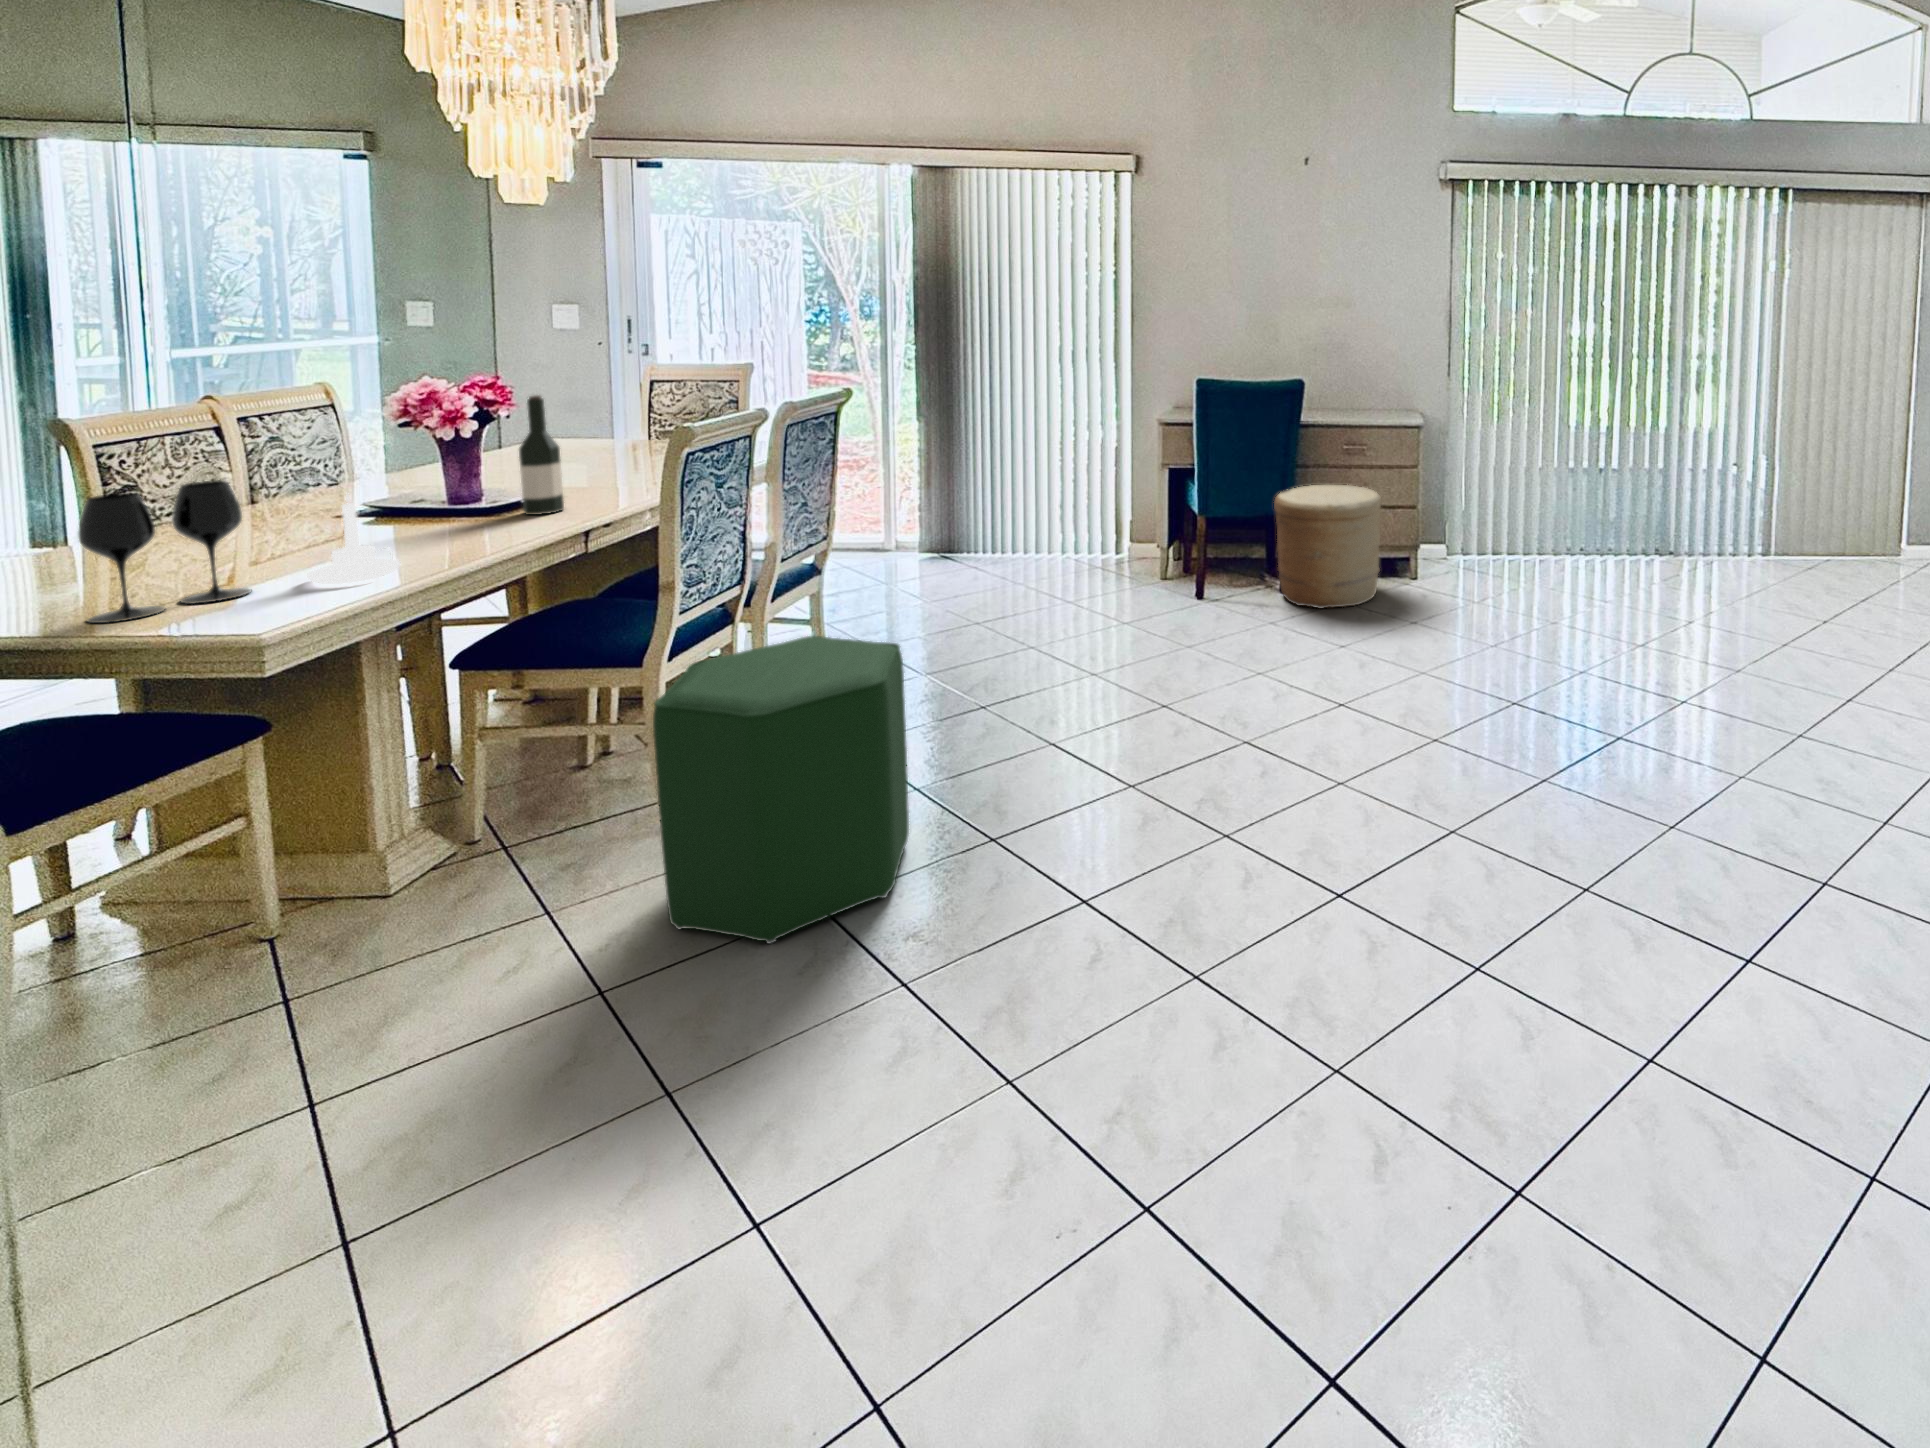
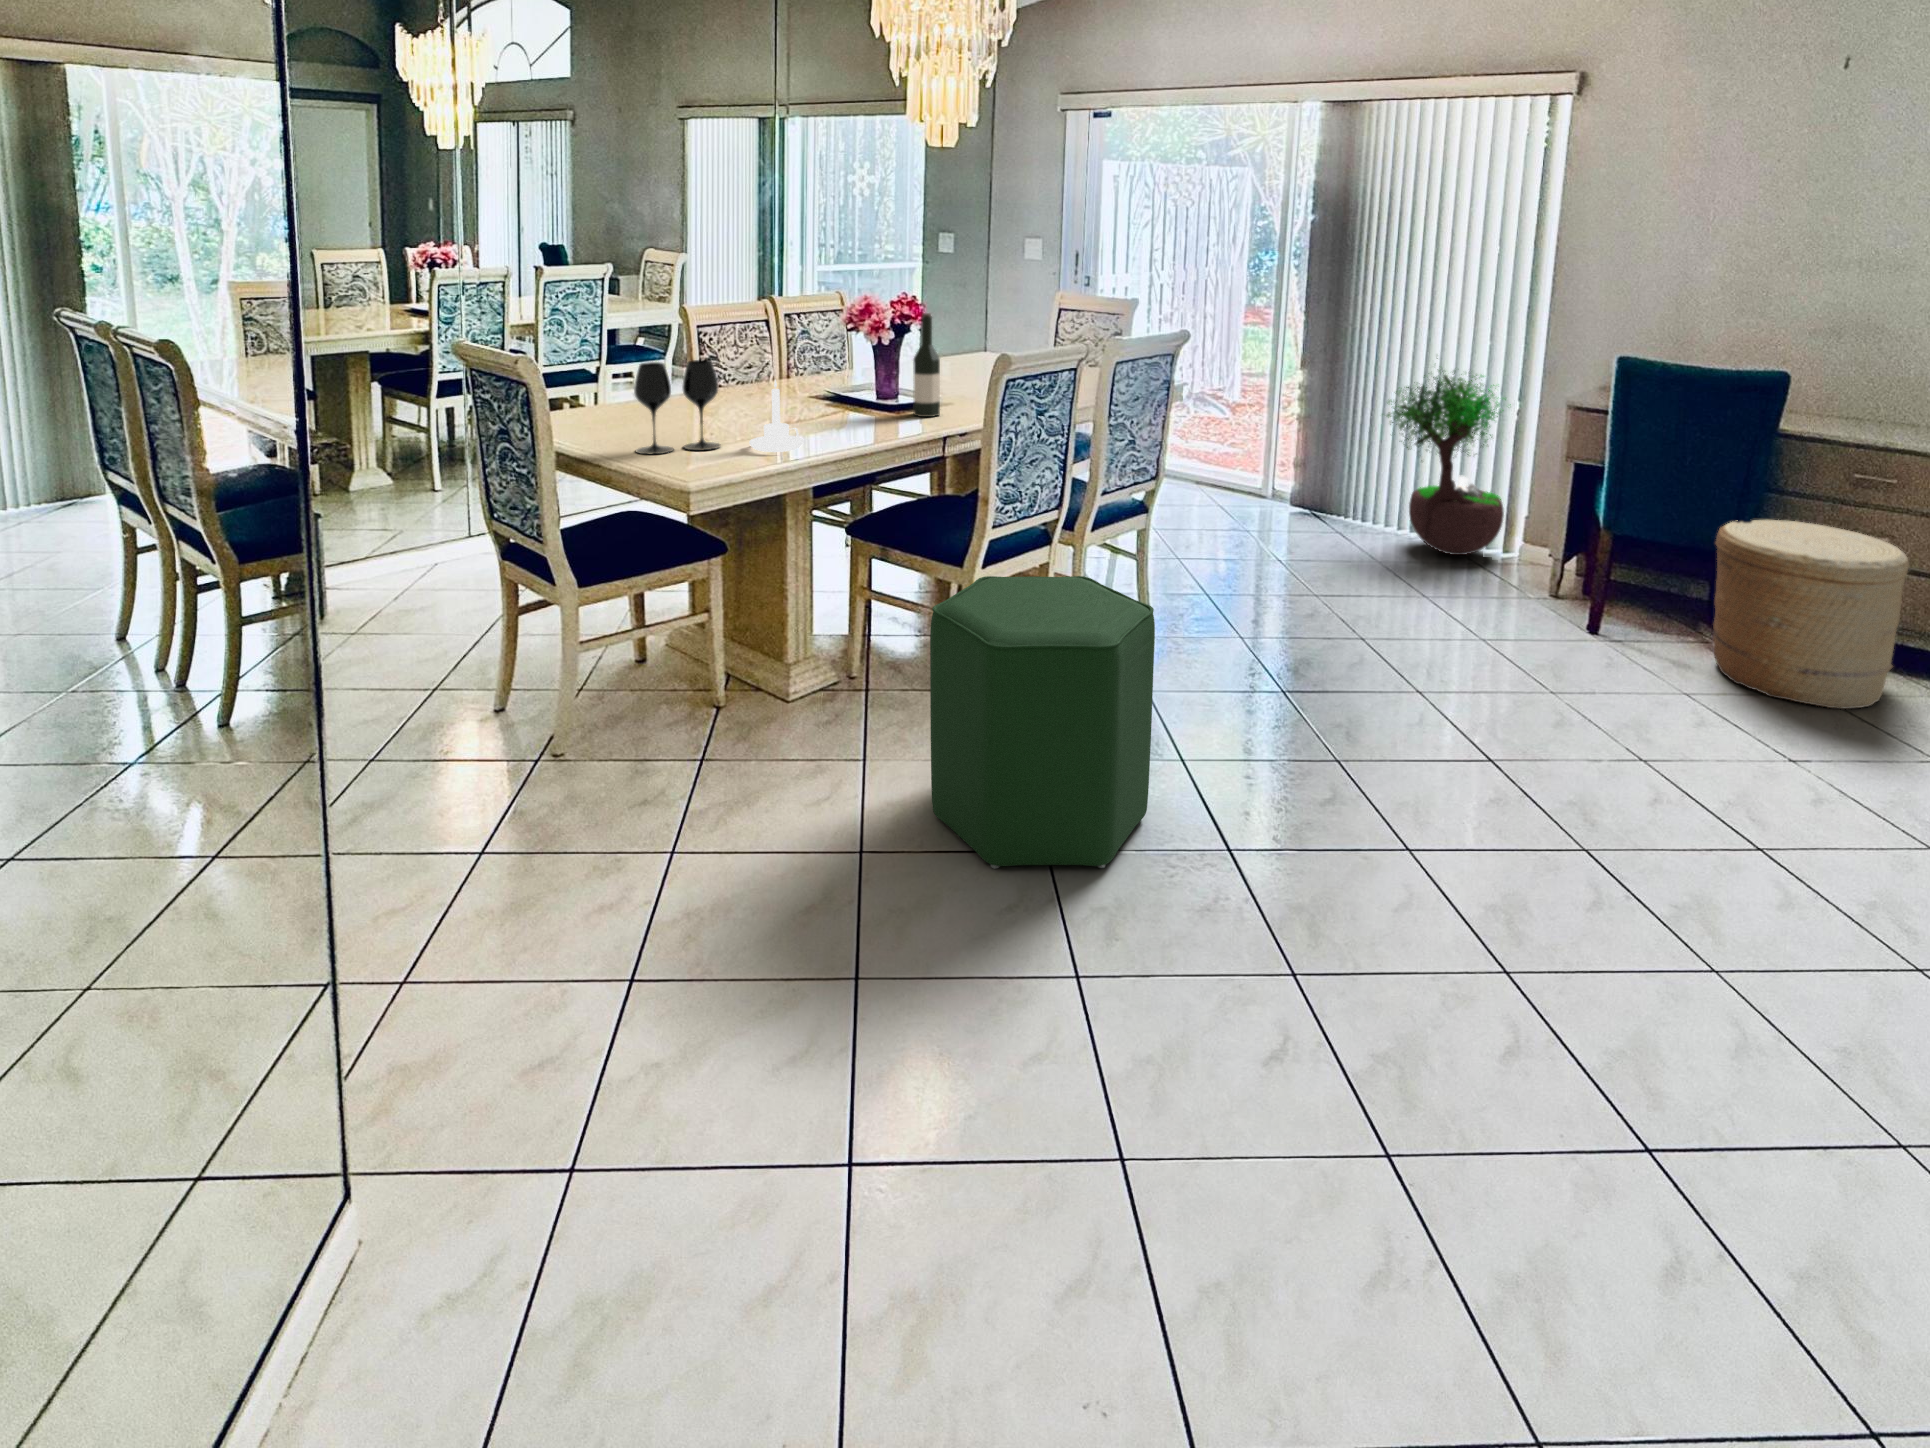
potted tree: none [1009,393,1116,563] -> present [1387,358,1511,555]

